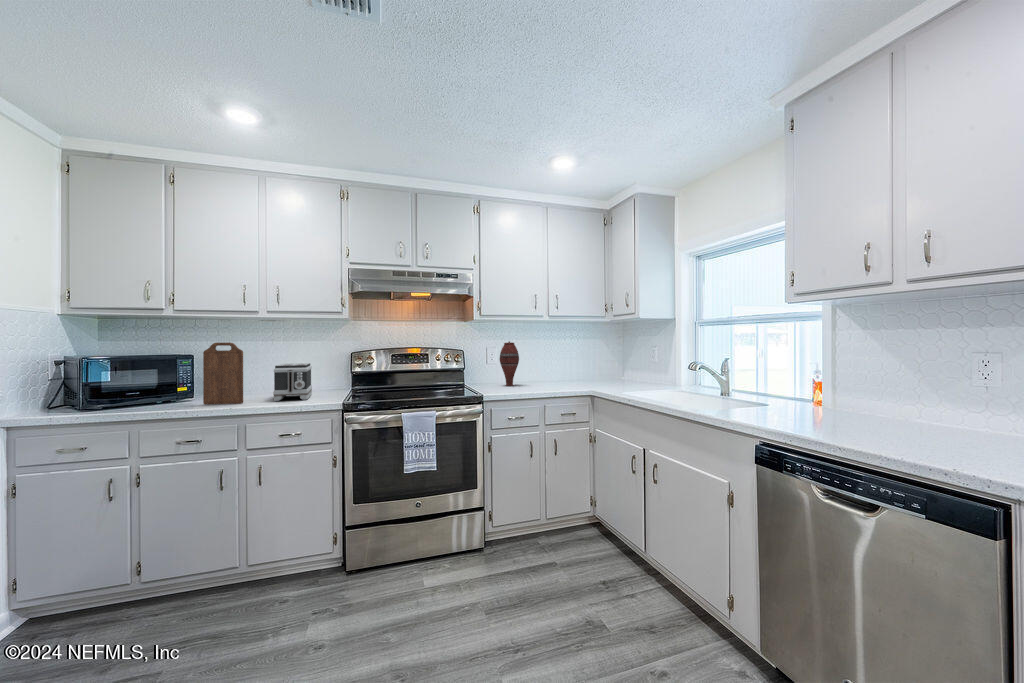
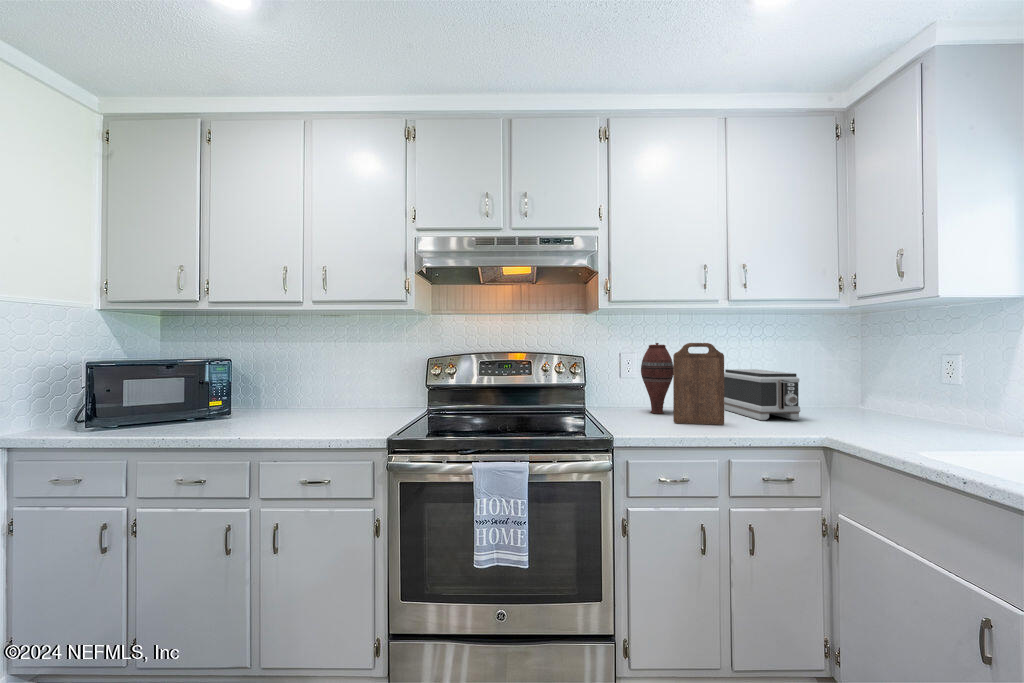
cutting board: present [203,342,243,404] -> present [673,343,724,425]
toaster: present [273,363,312,401] -> present [724,369,800,420]

